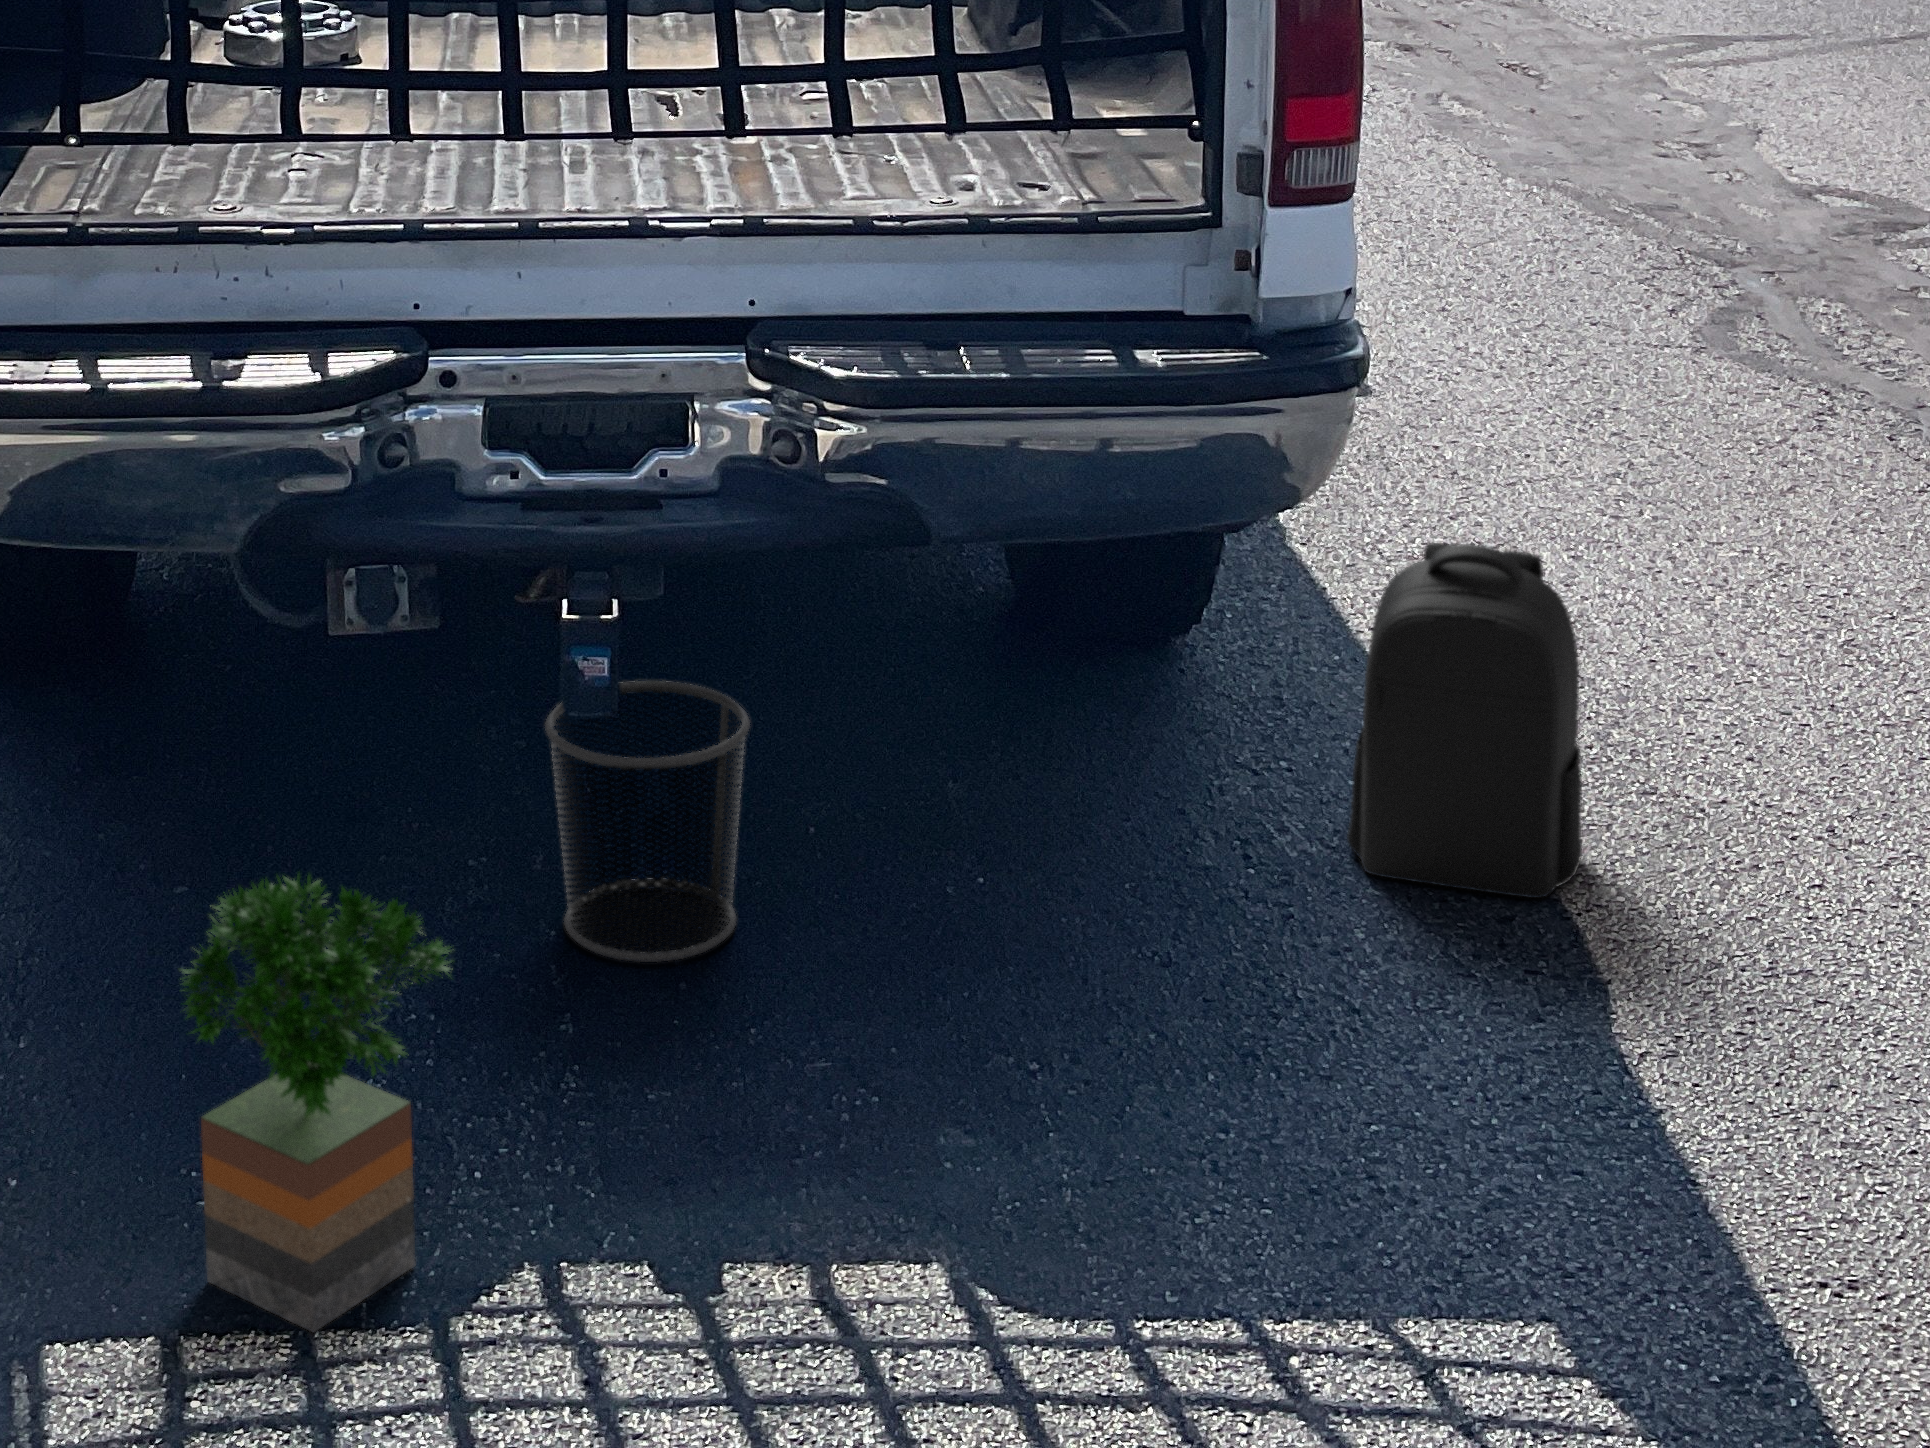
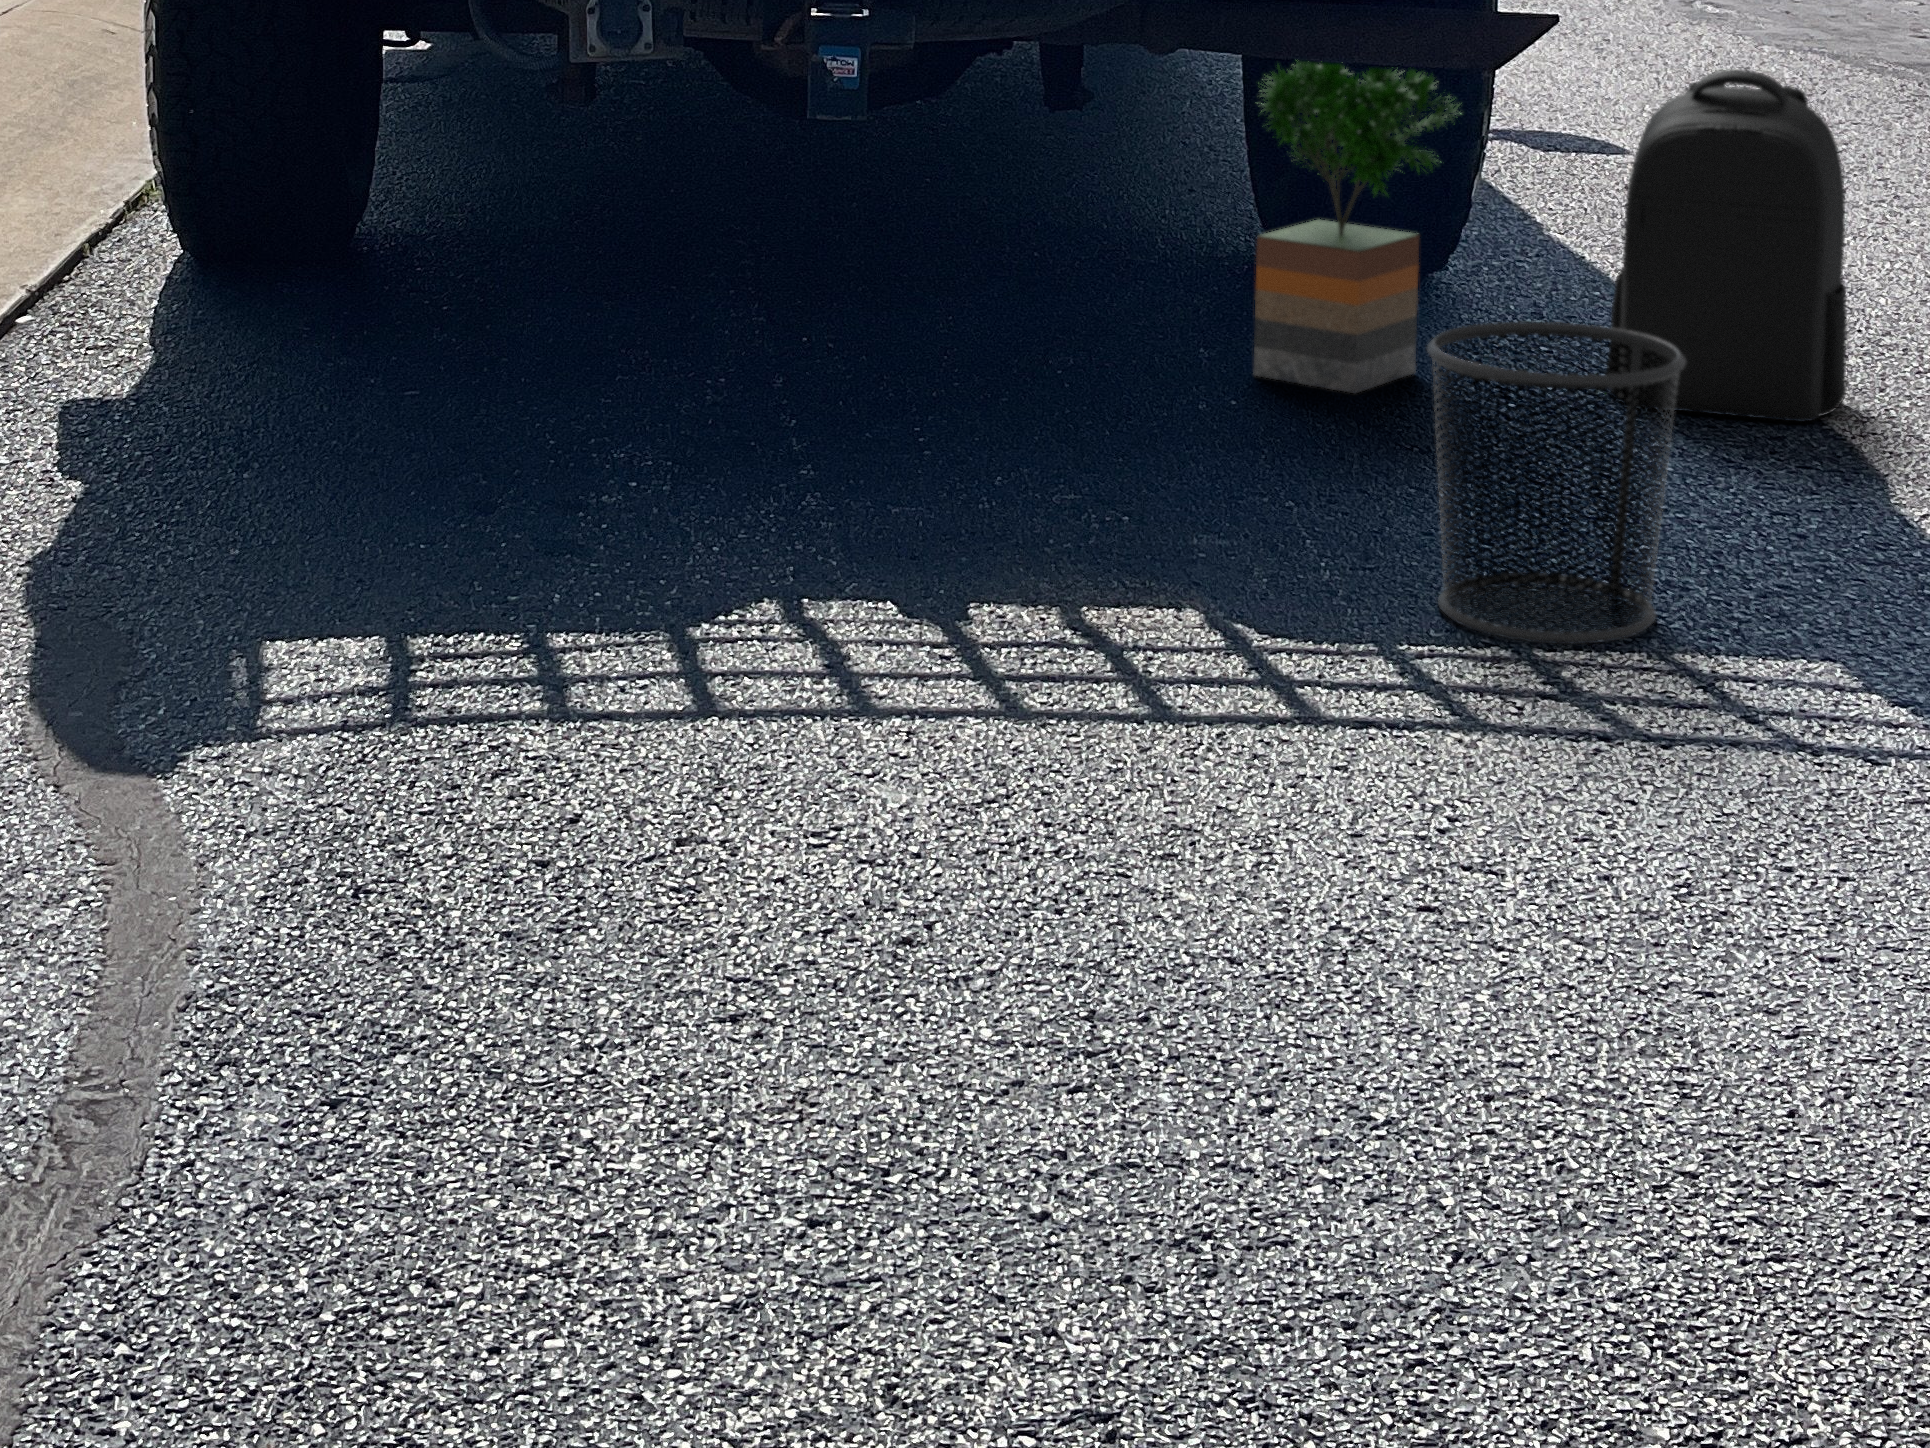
waste bin: present [545,681,750,962] -> present [1427,322,1686,644]
potted tree: present [180,874,450,1332] -> present [1254,61,1461,393]

